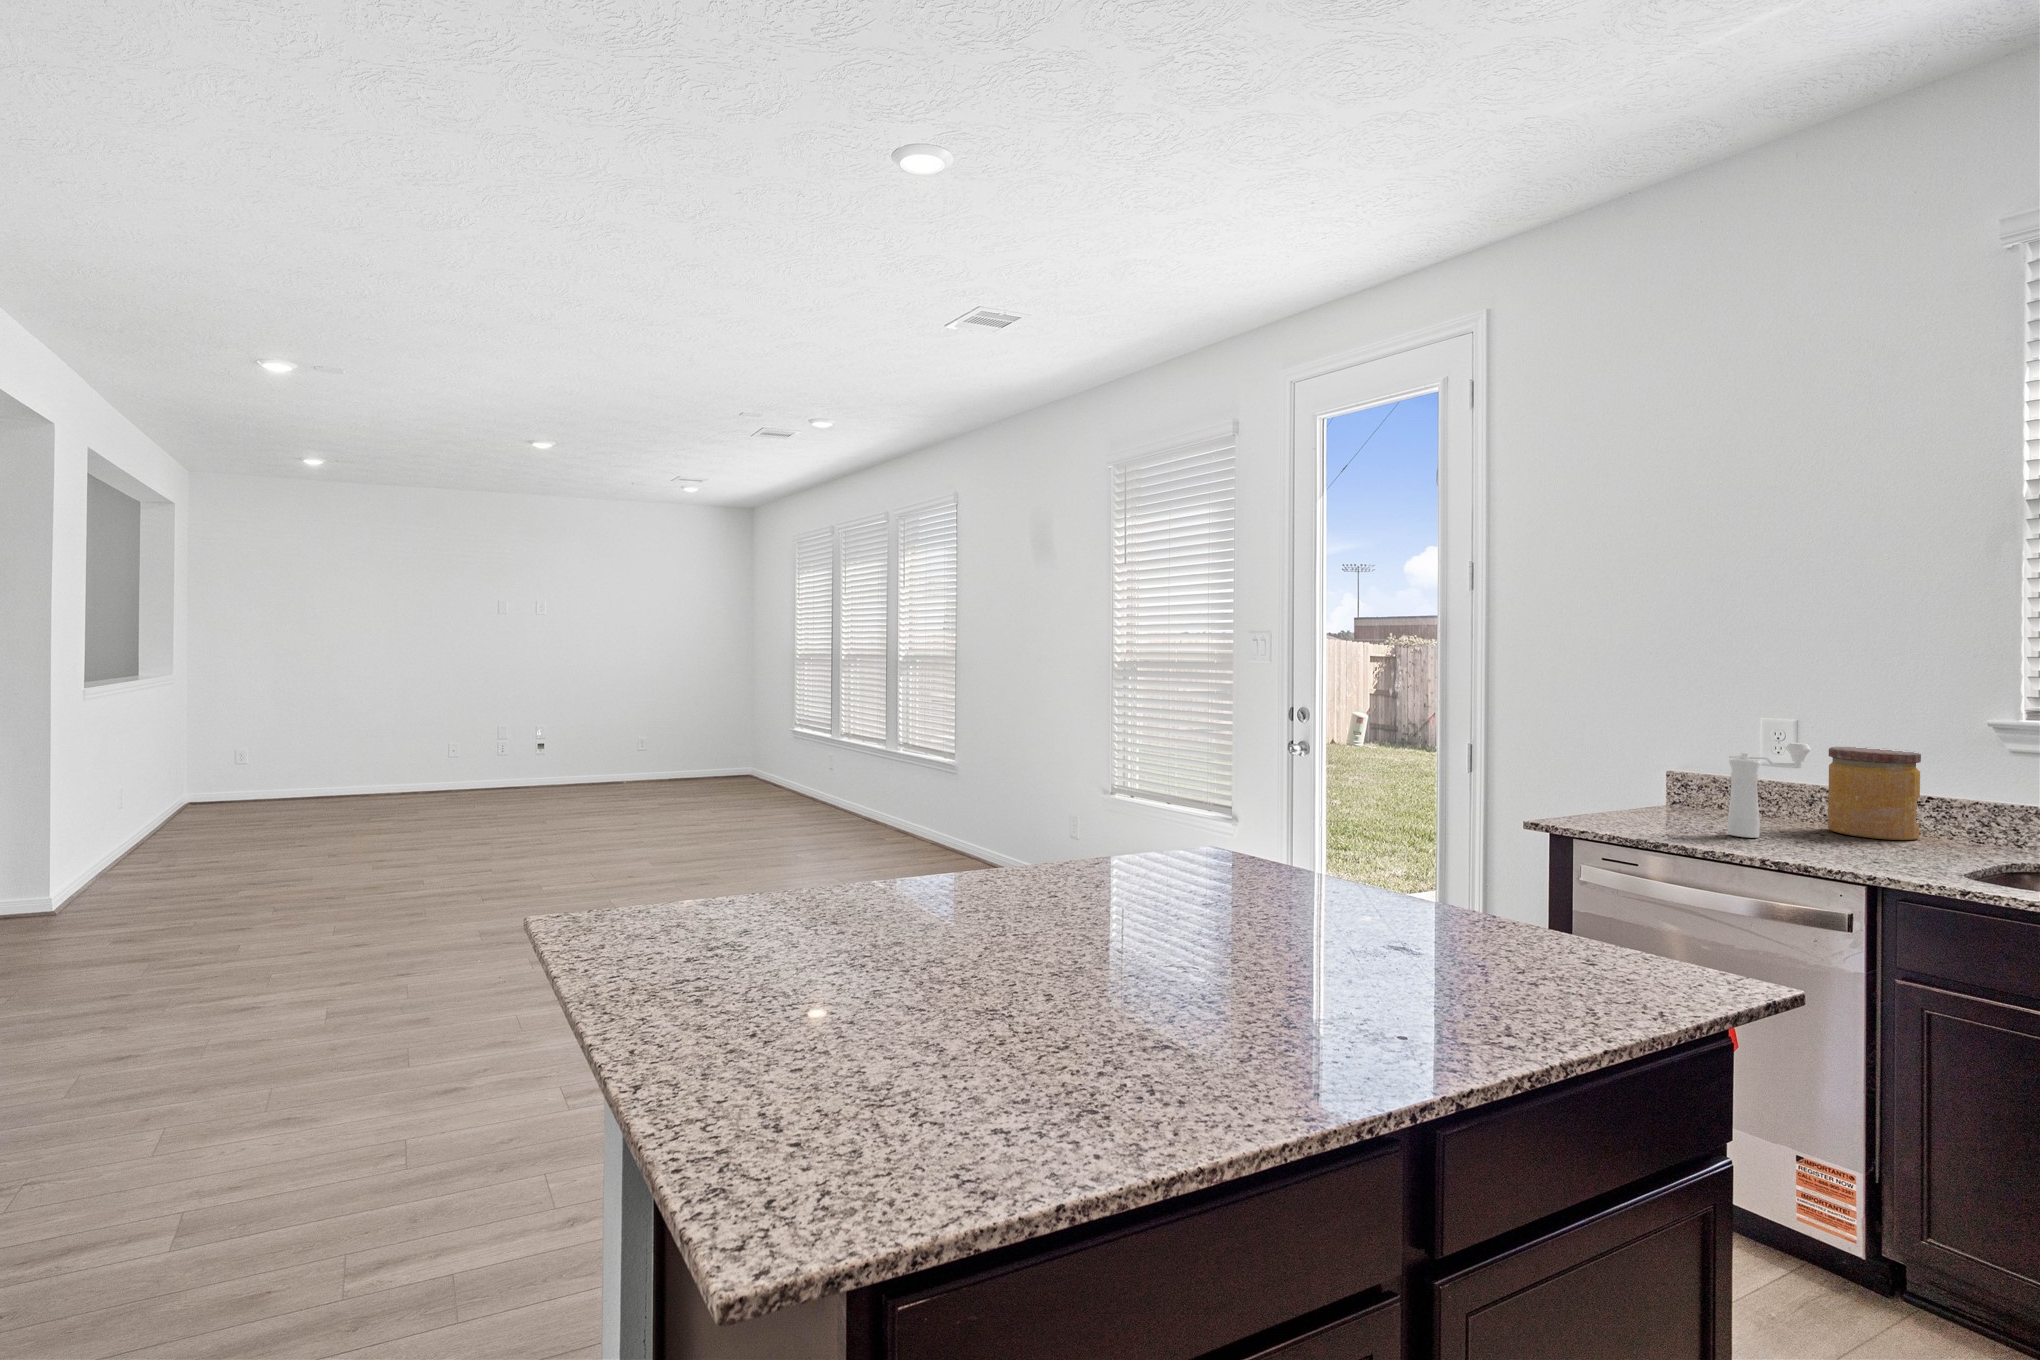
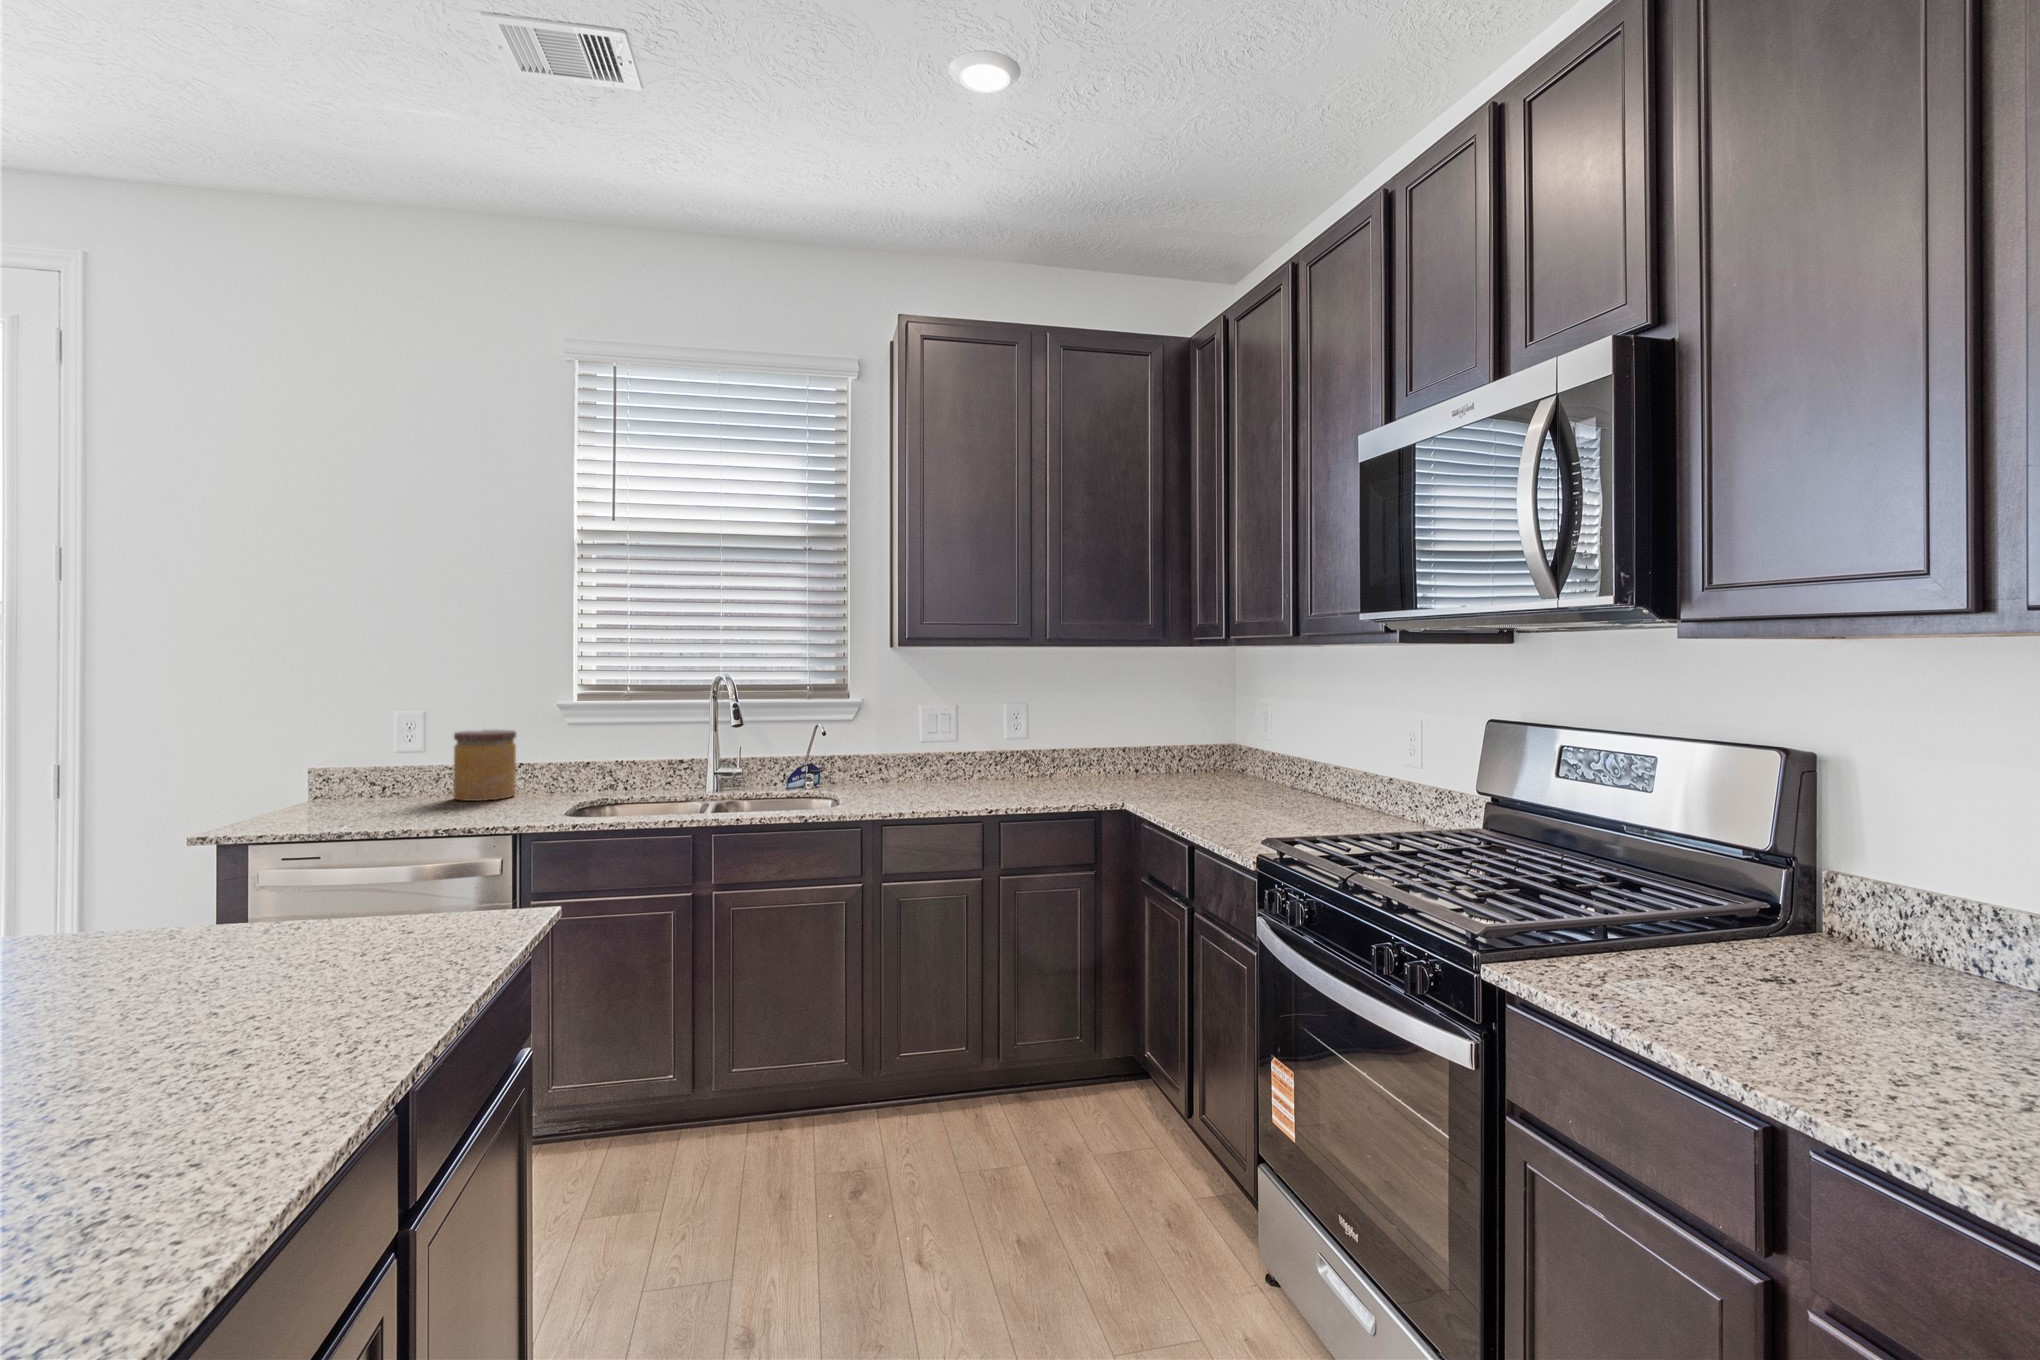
pepper mill: present [1728,743,1811,838] -> none [388,731,450,817]

